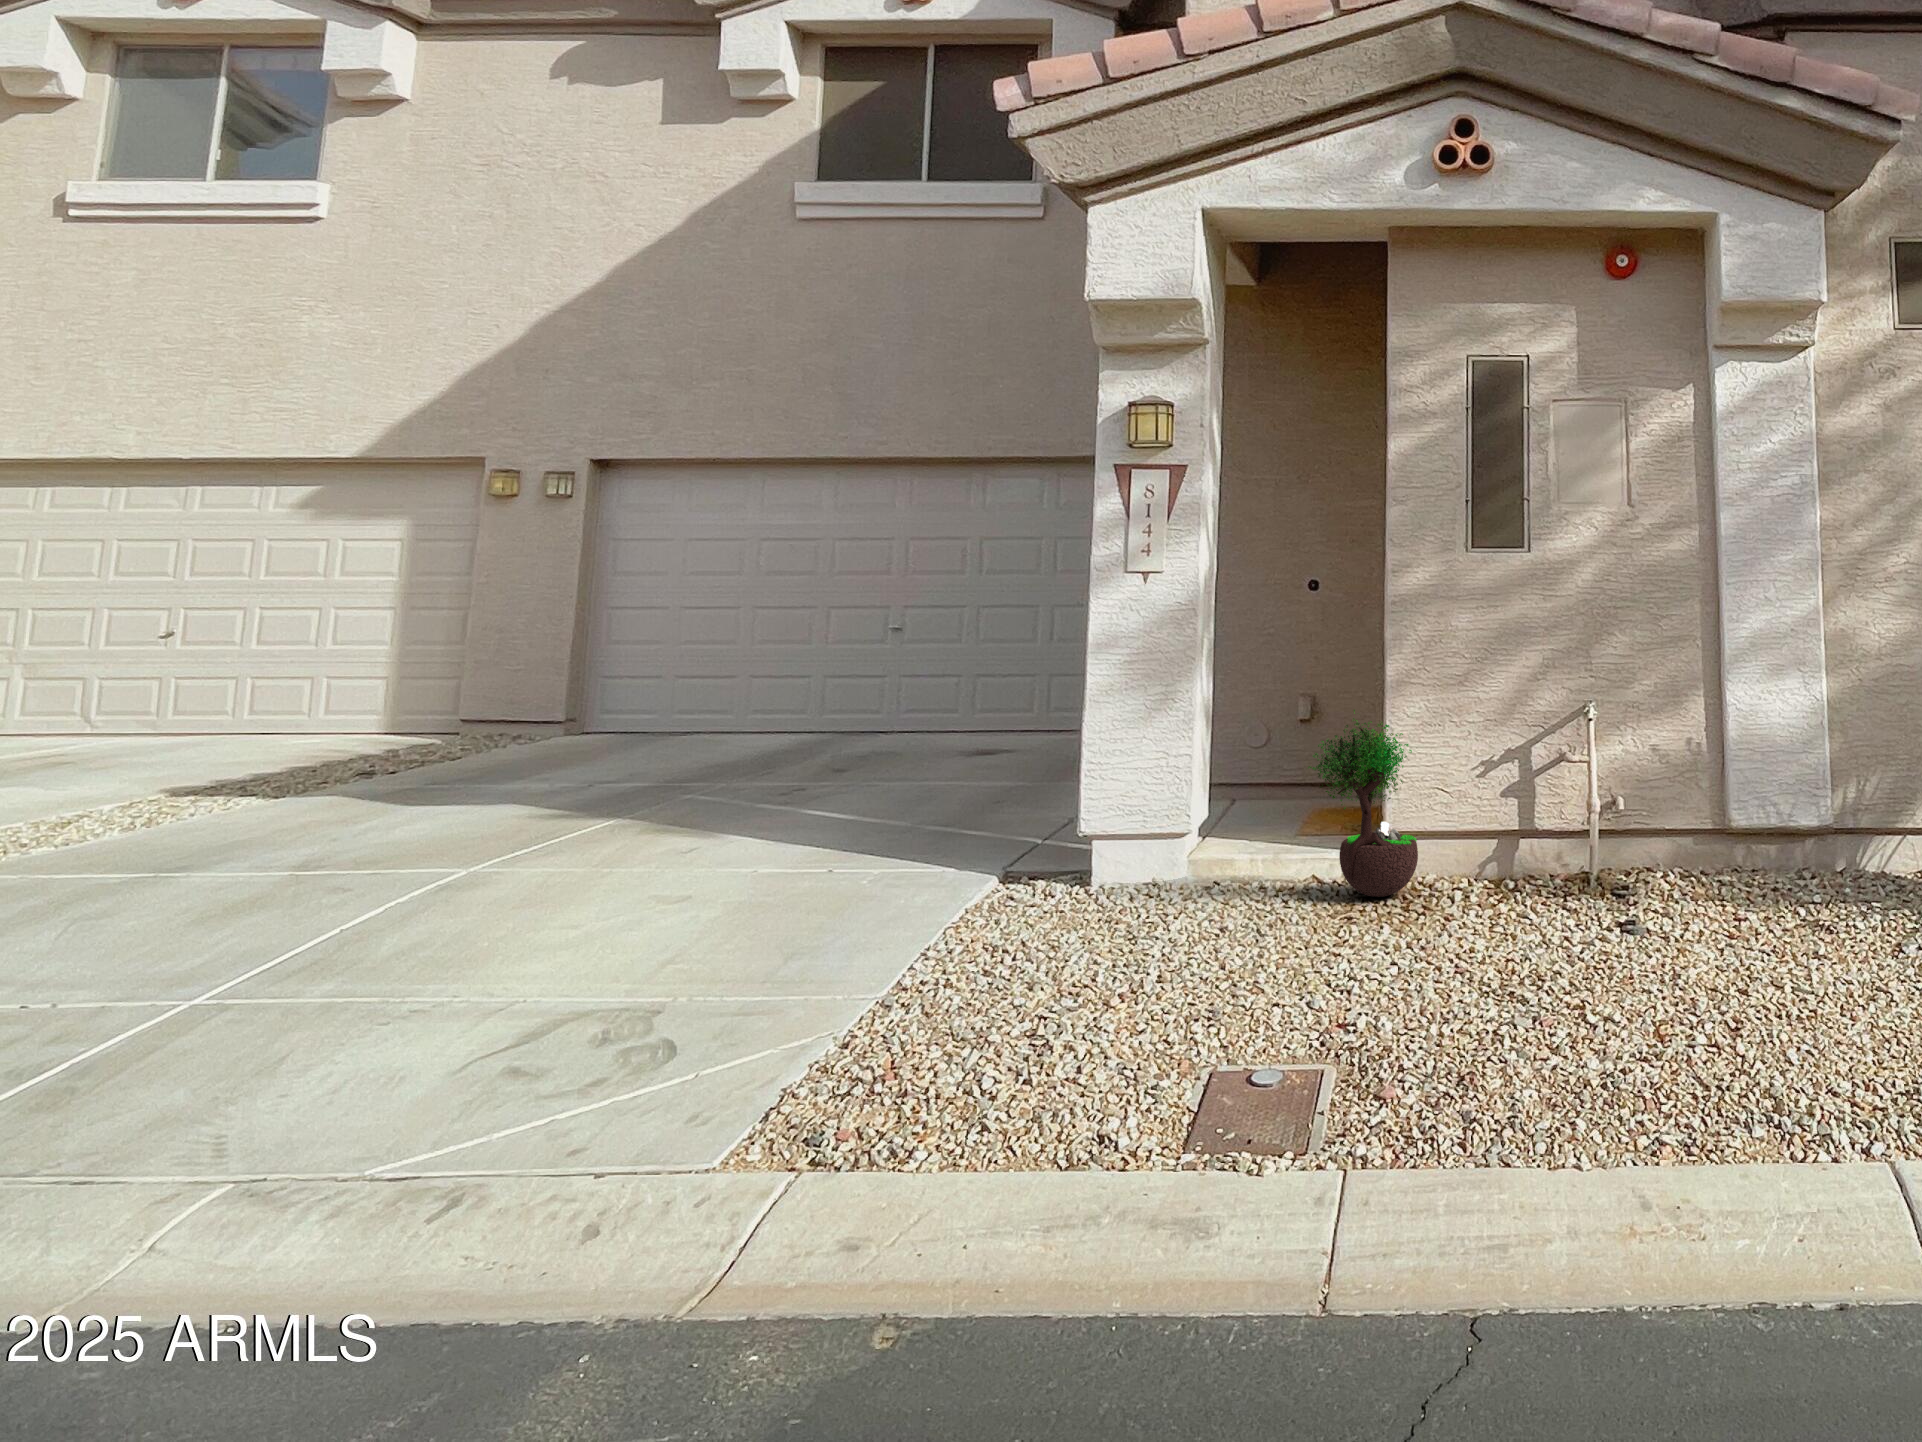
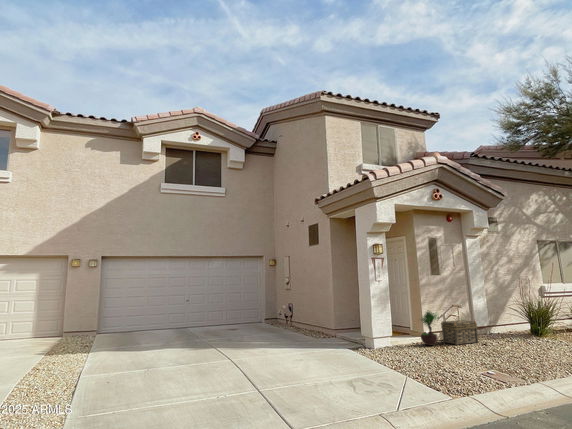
basket: none [1488,784,1653,909] -> present [441,320,478,345]

